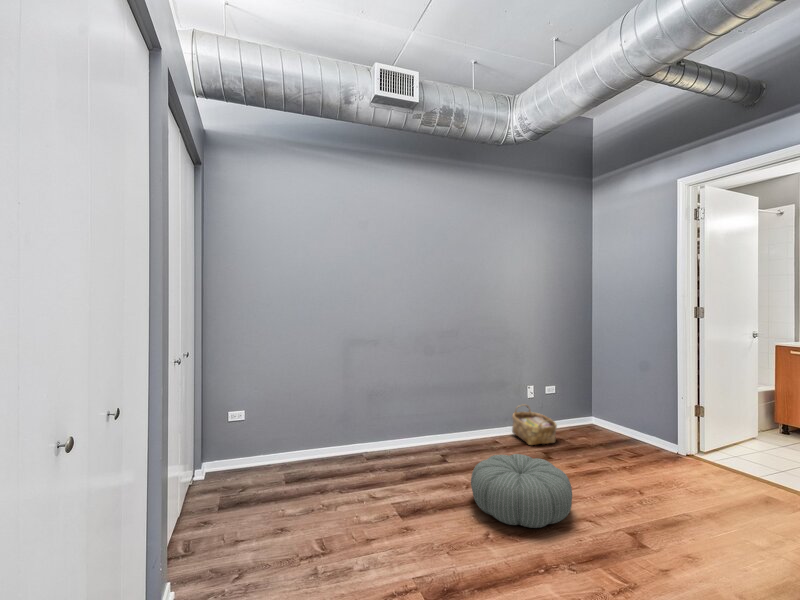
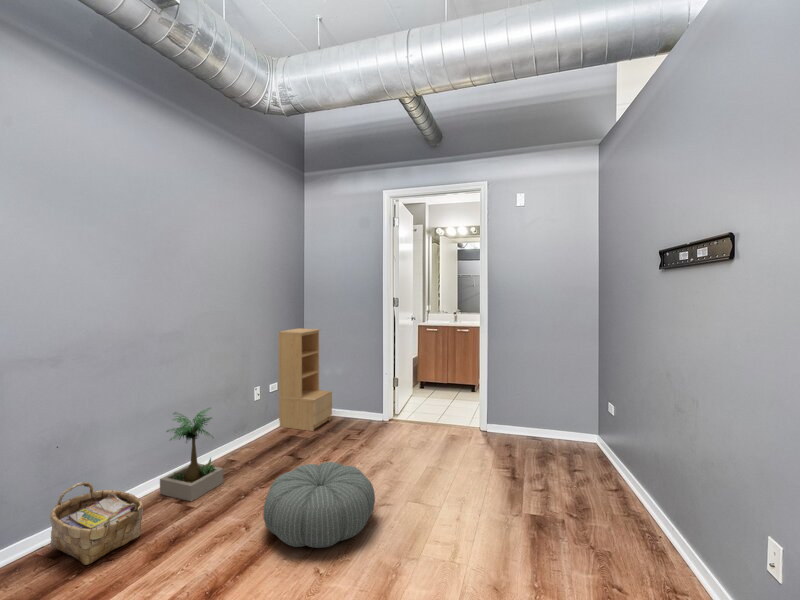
bookshelf: none [557,336,614,440] -> present [278,328,332,431]
potted plant: none [437,388,480,458] -> present [160,408,223,501]
woven basket: present [512,404,557,445] -> present [50,482,143,565]

